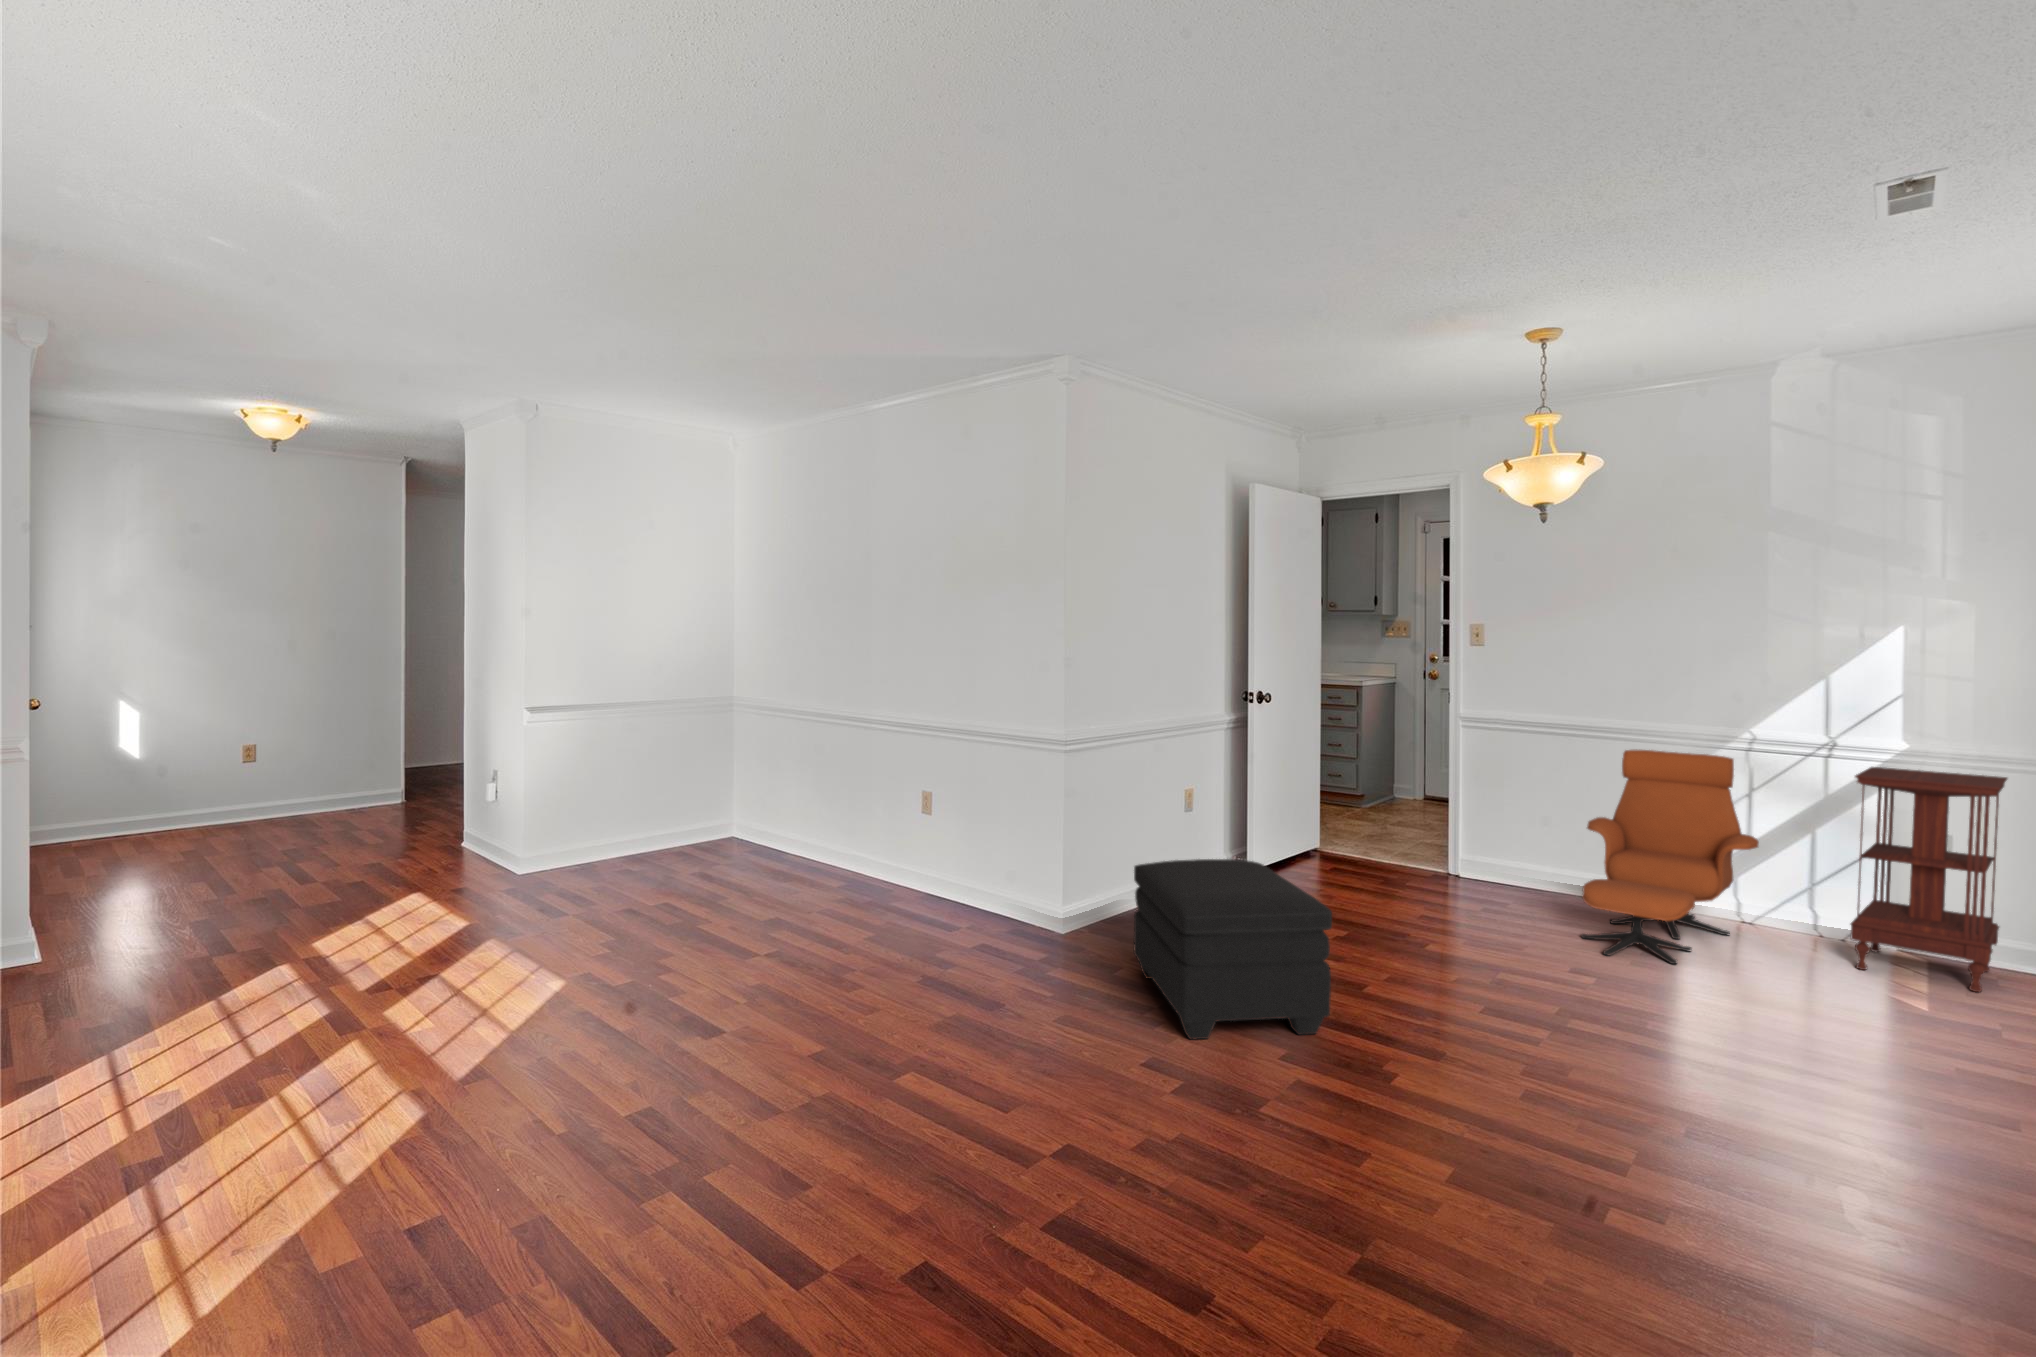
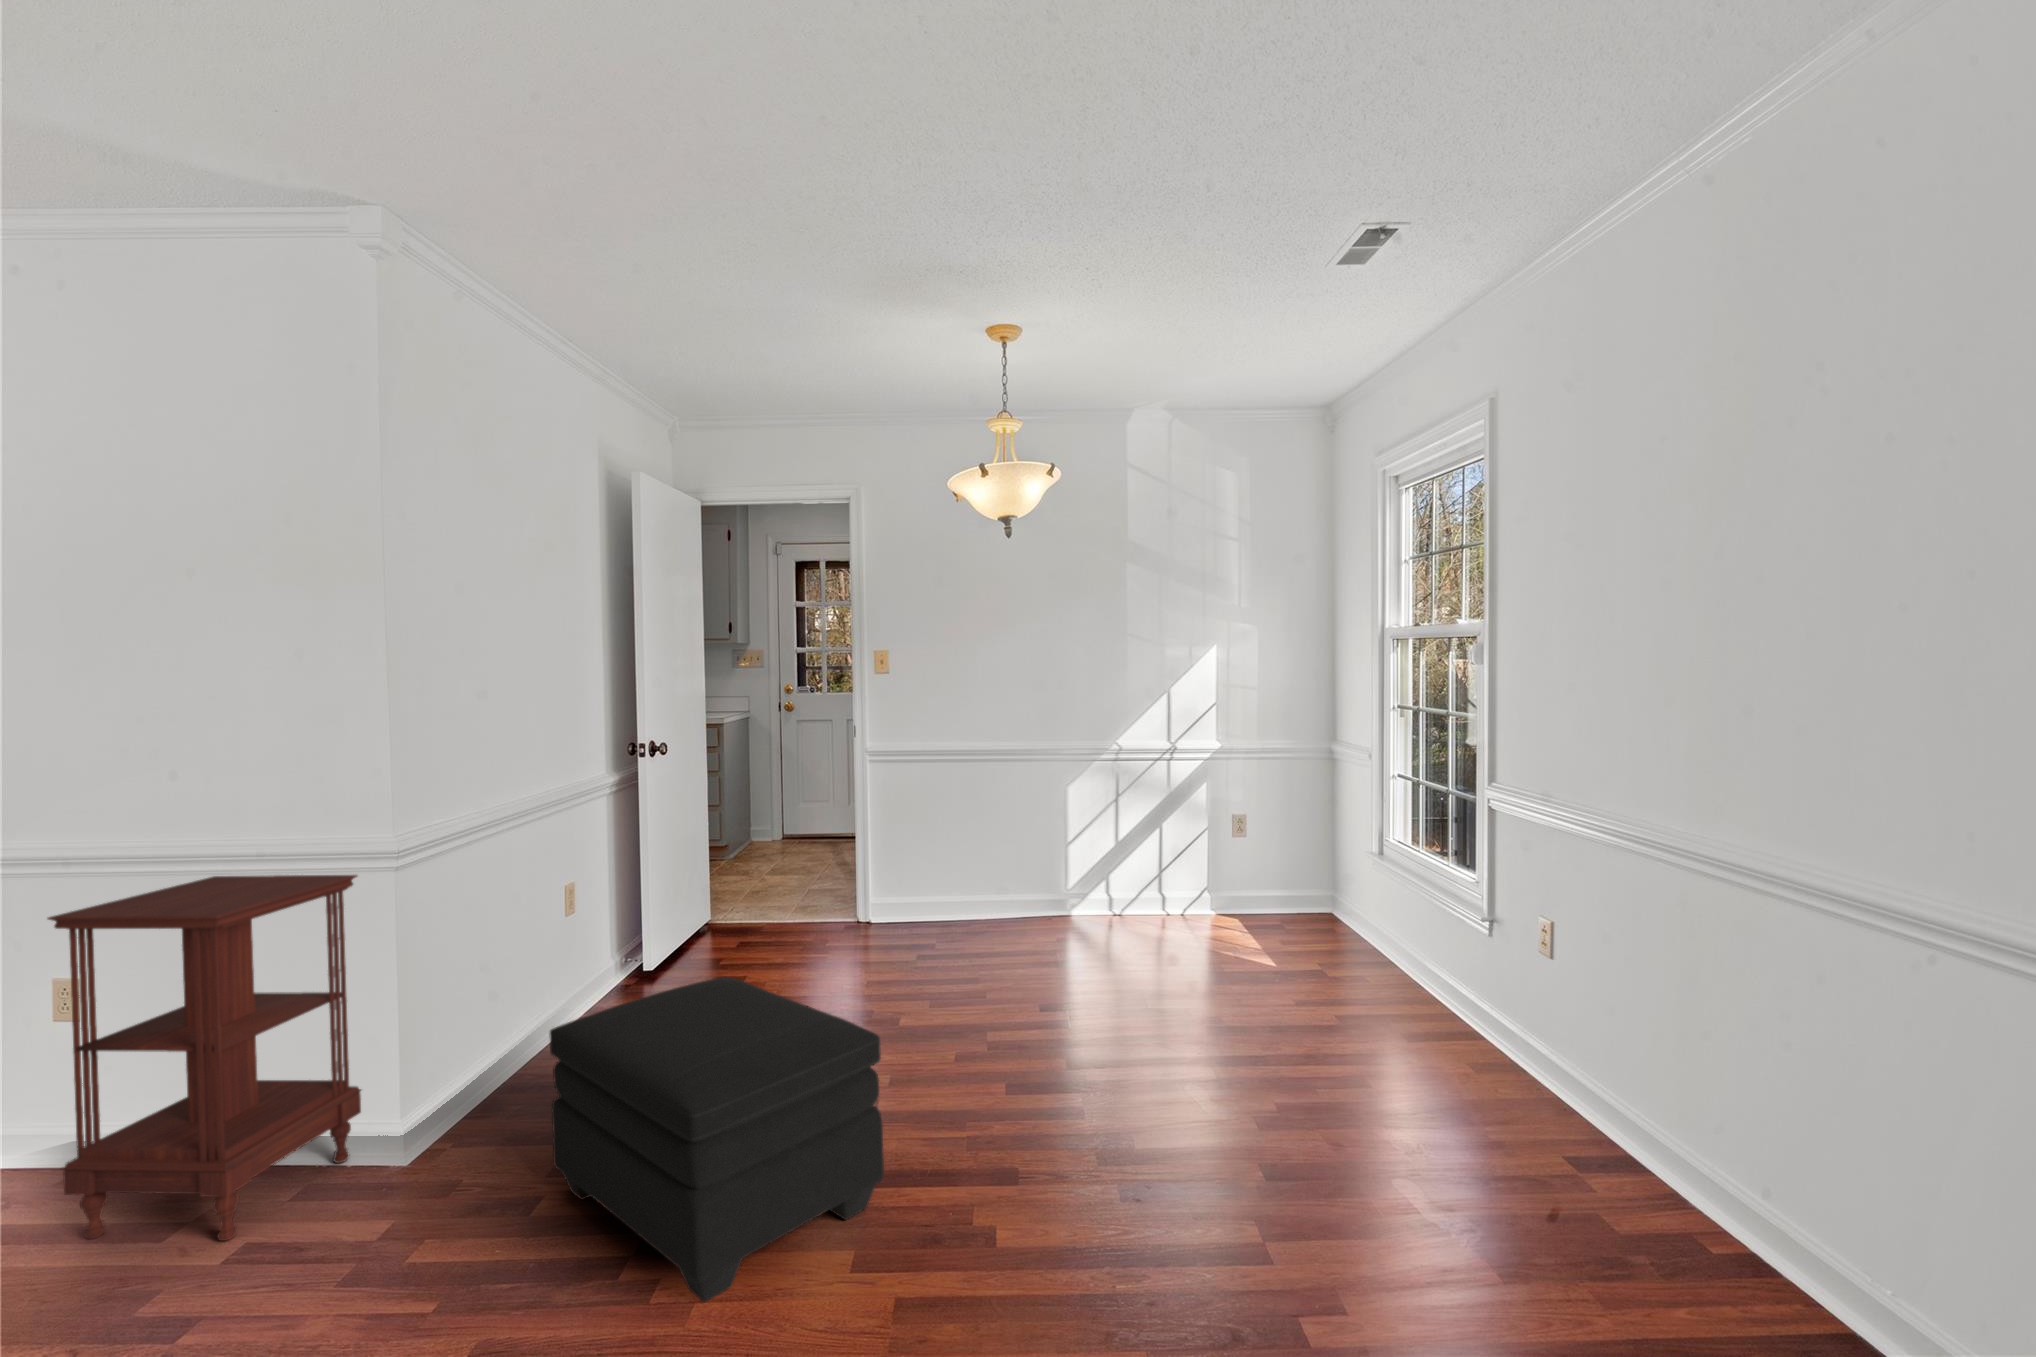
lounge chair: present [1581,750,1759,964] -> none [998,770,1136,980]
side table: present [1851,767,2007,992] -> present [48,875,361,1241]

